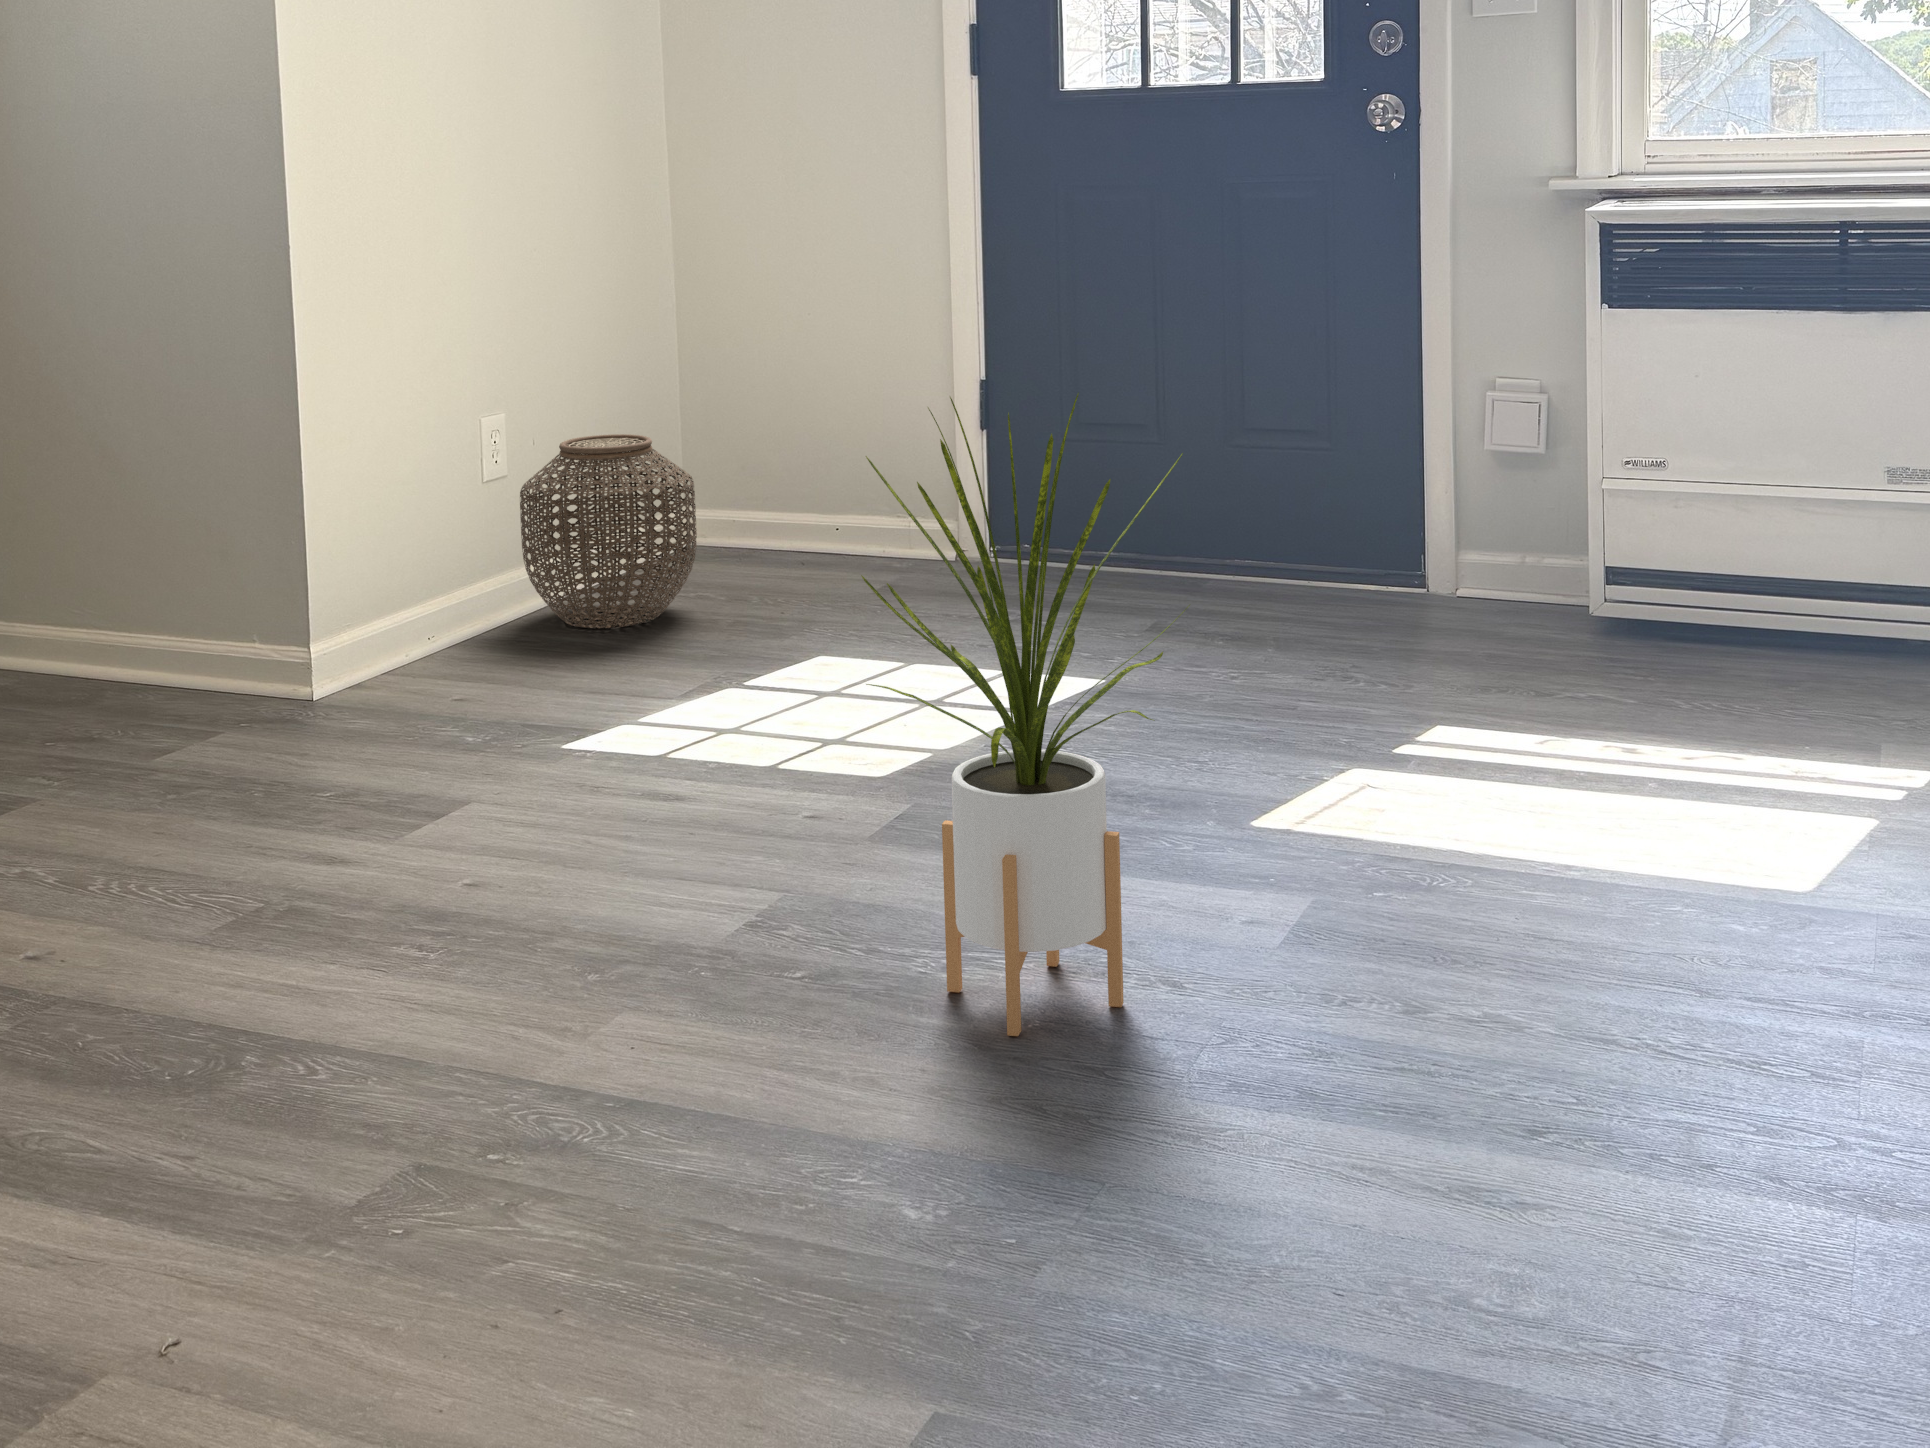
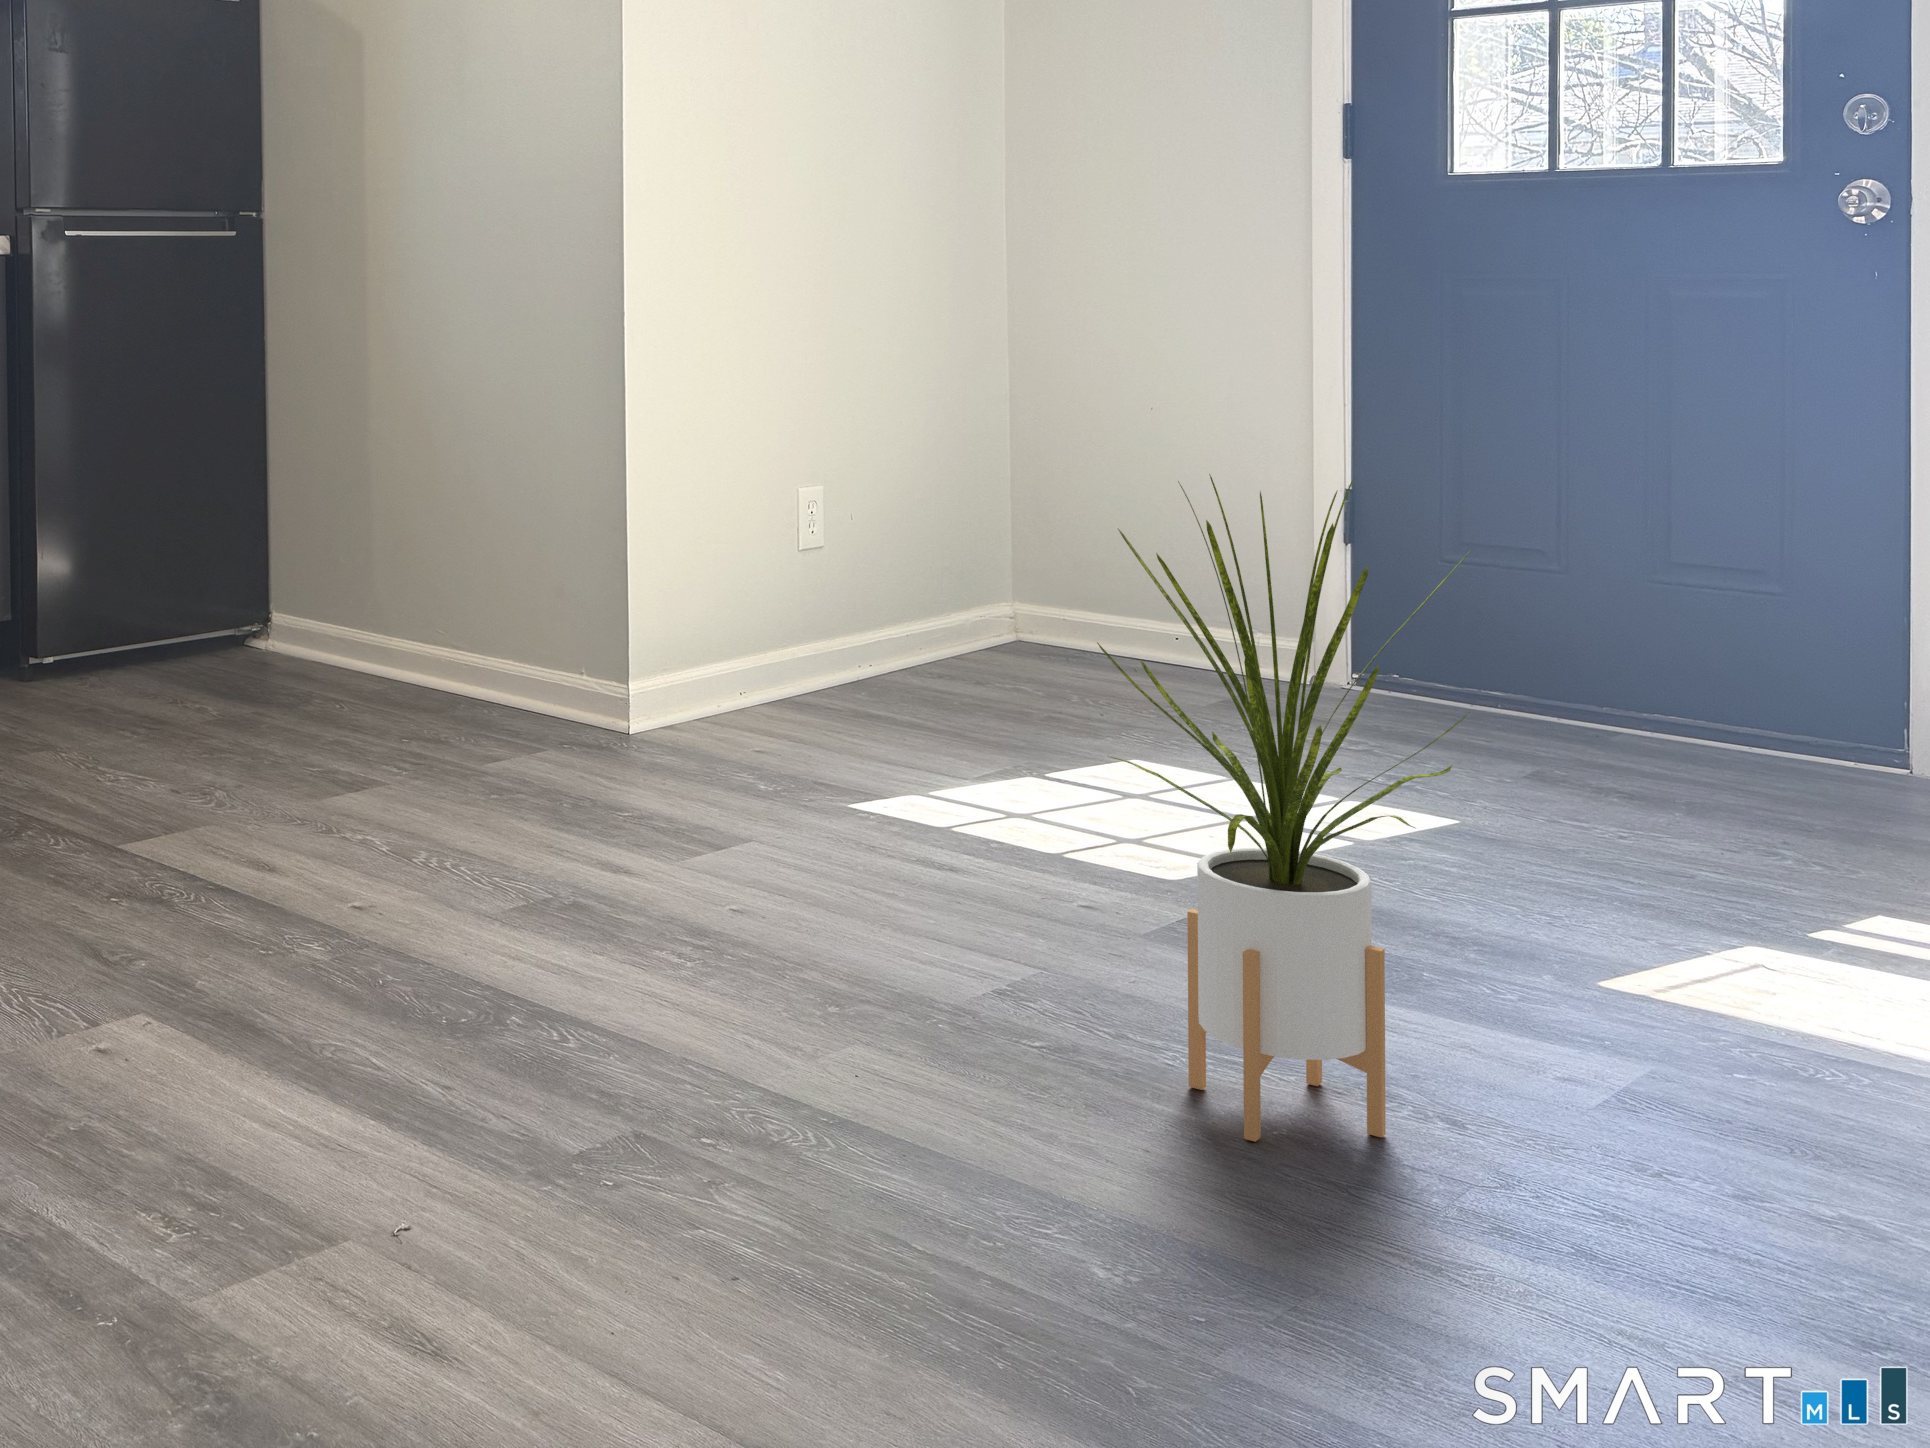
woven basket: present [520,434,697,628] -> none [837,514,1014,706]

